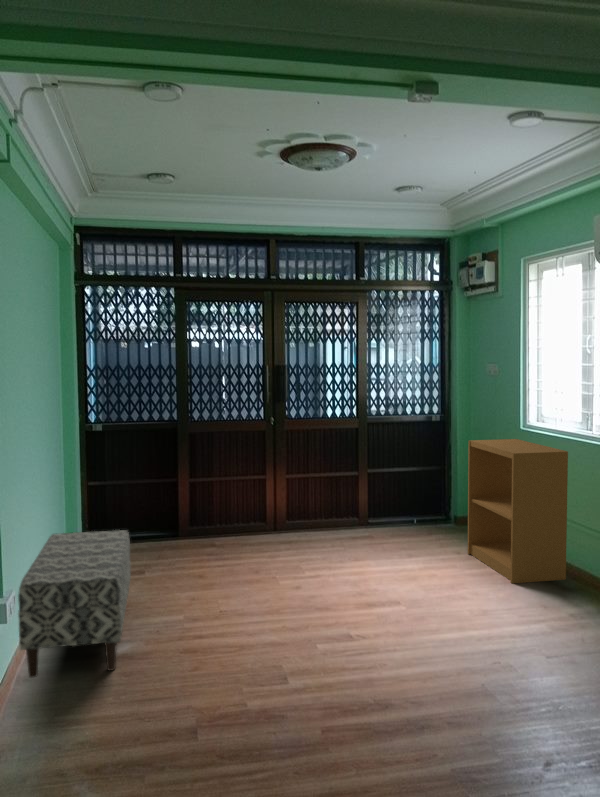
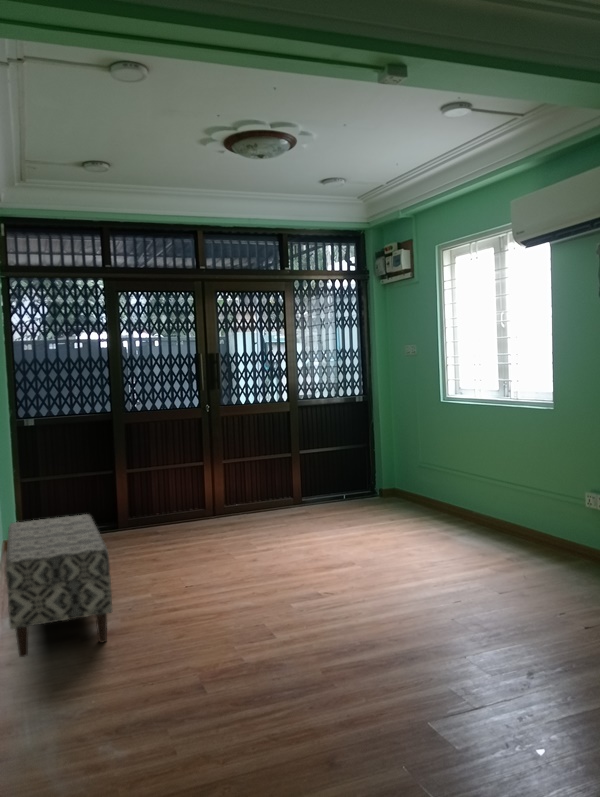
bookshelf: present [468,439,568,583] -> none [399,412,497,540]

